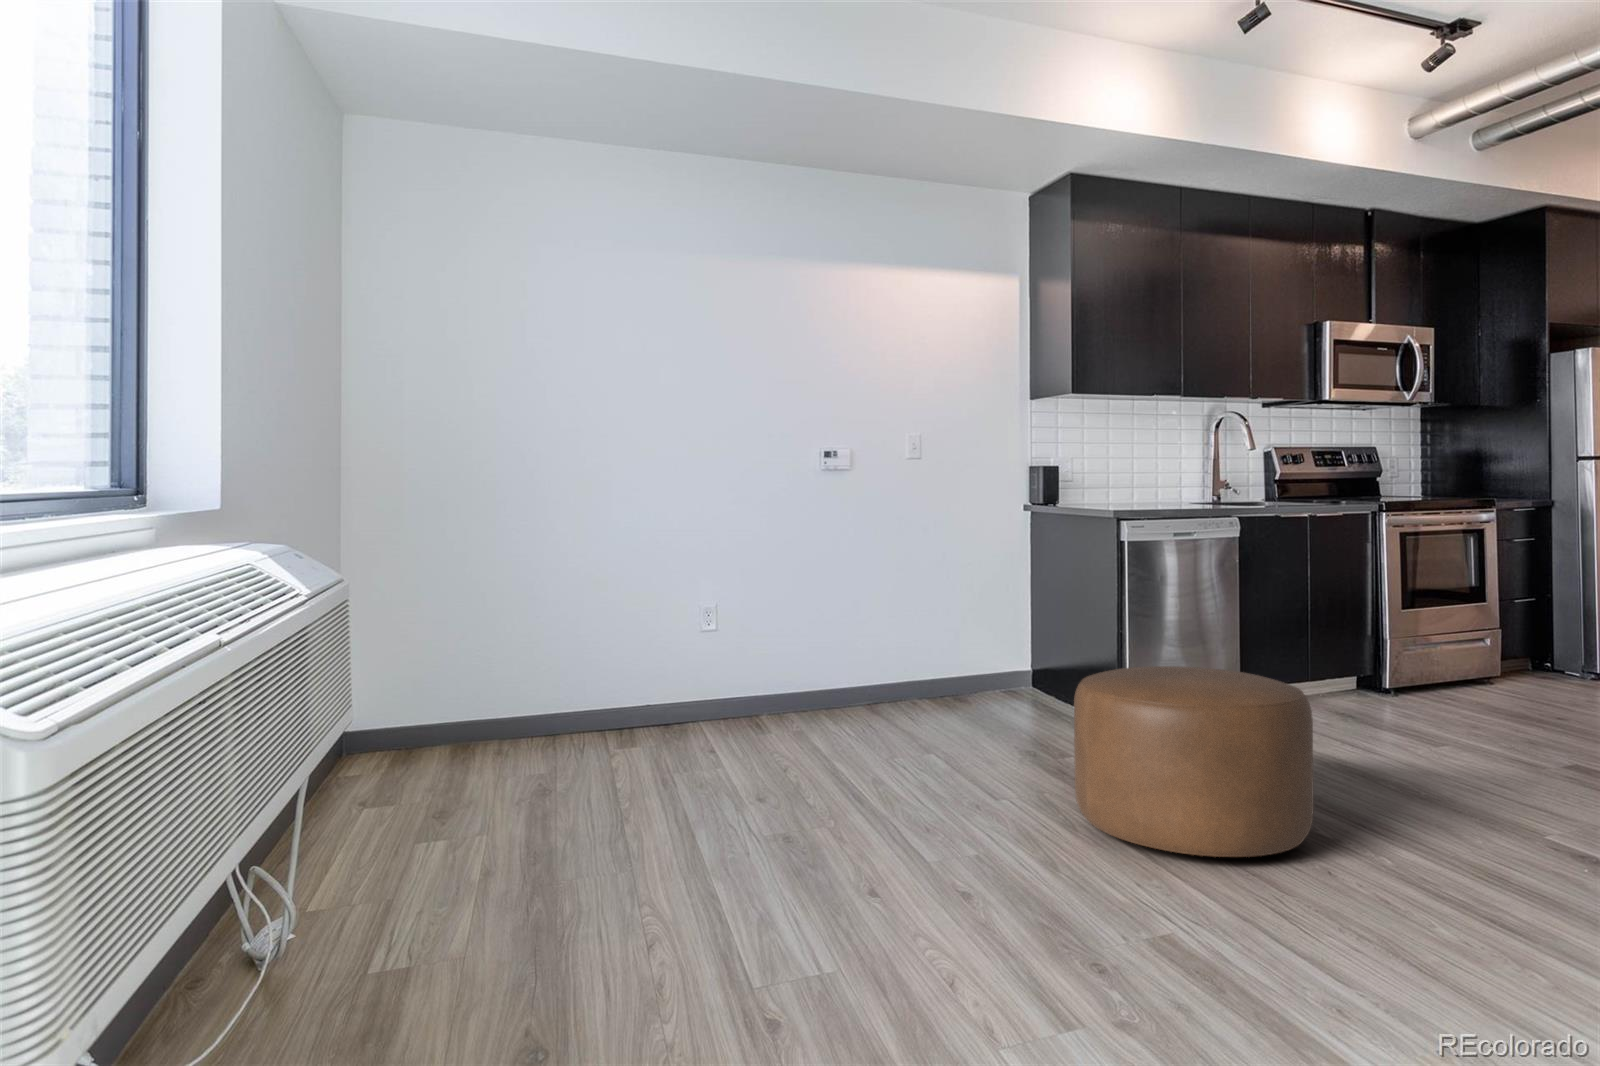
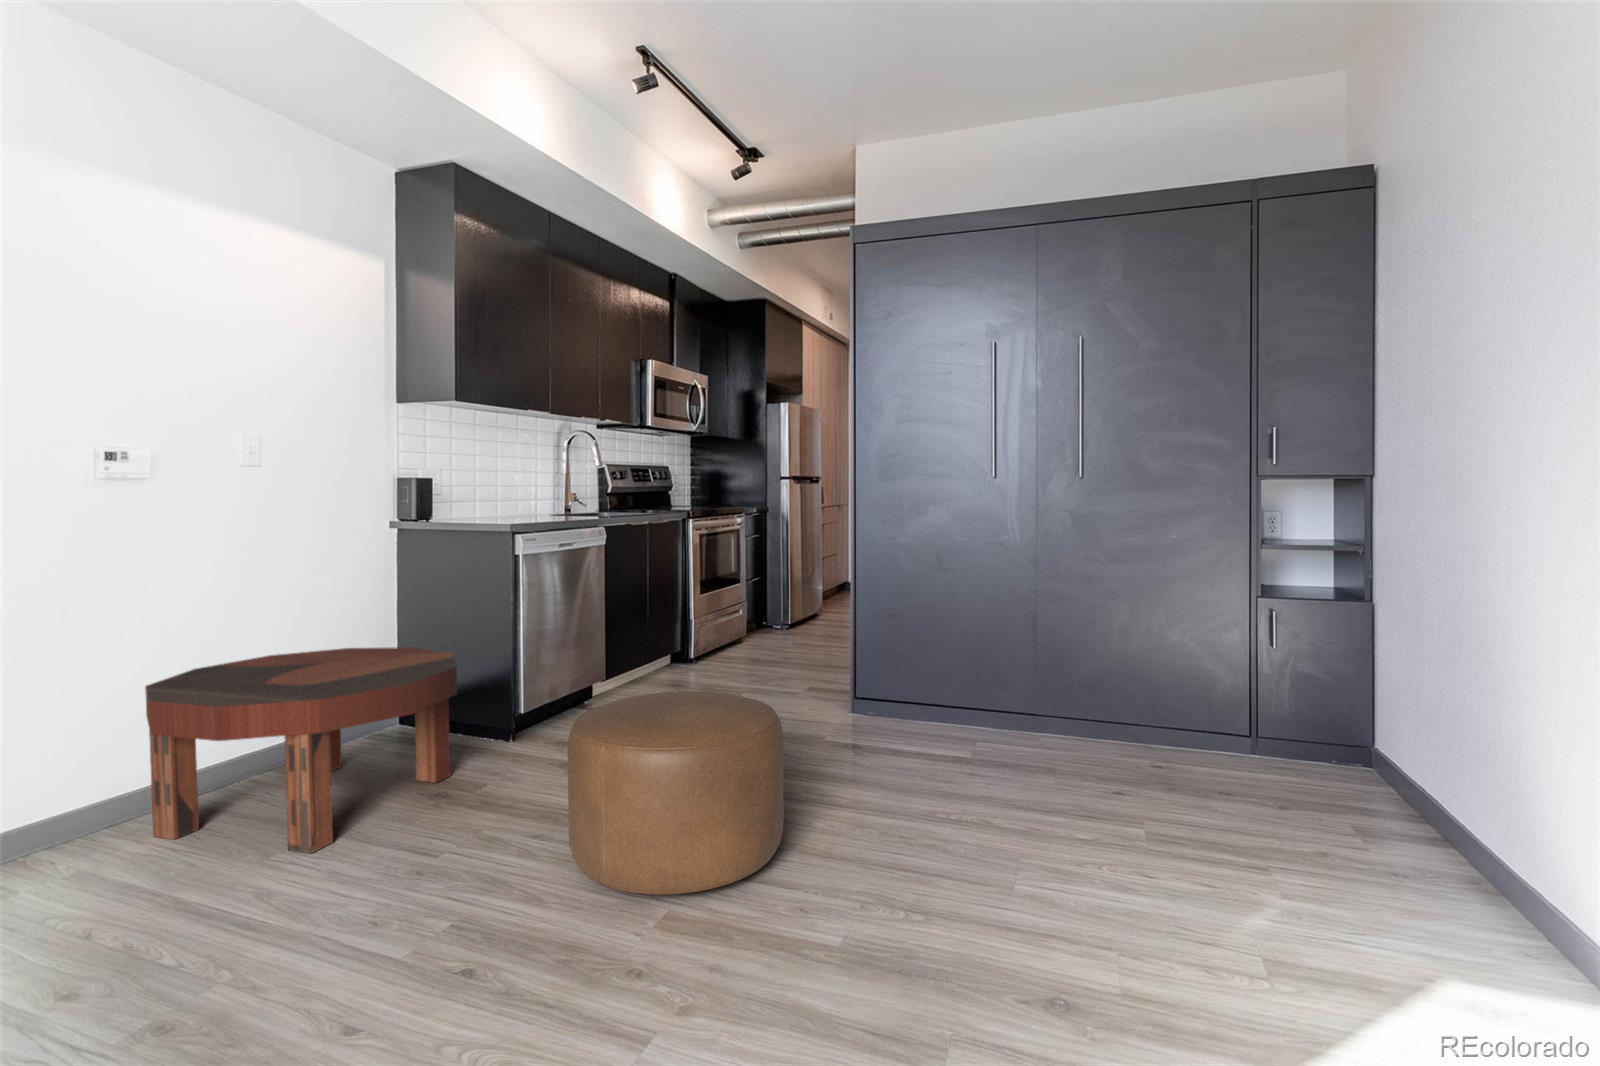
coffee table: none [828,613,1047,756] -> present [145,647,457,853]

